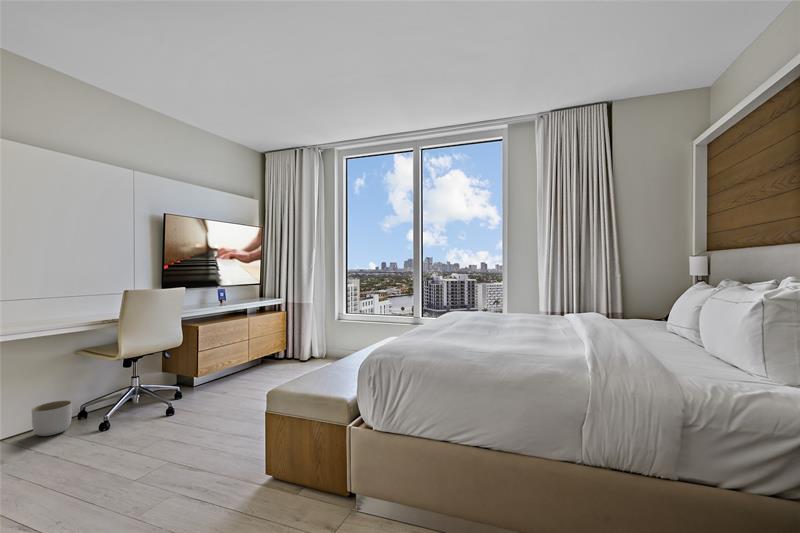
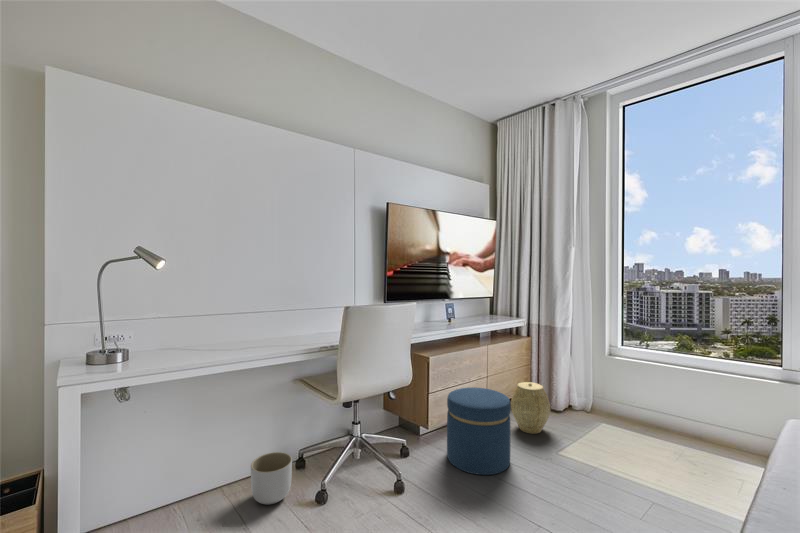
woven basket: none [266,340,293,374] -> present [511,382,550,434]
ottoman: none [210,344,256,397] -> present [447,387,511,475]

